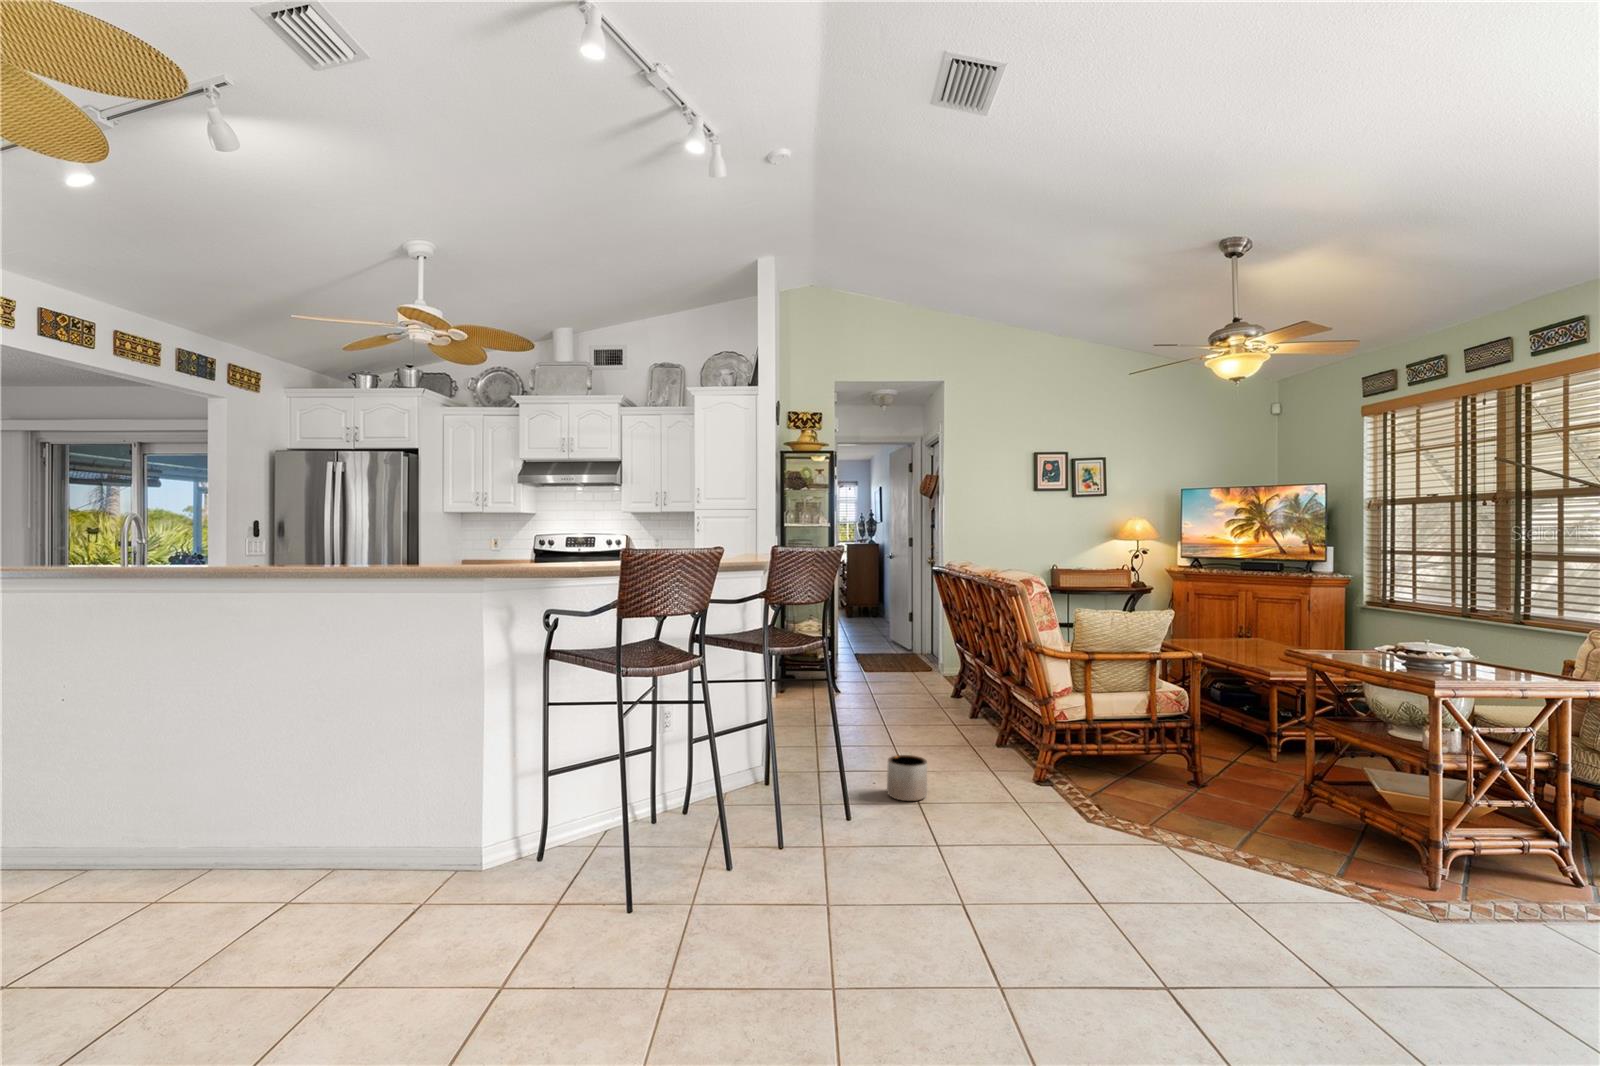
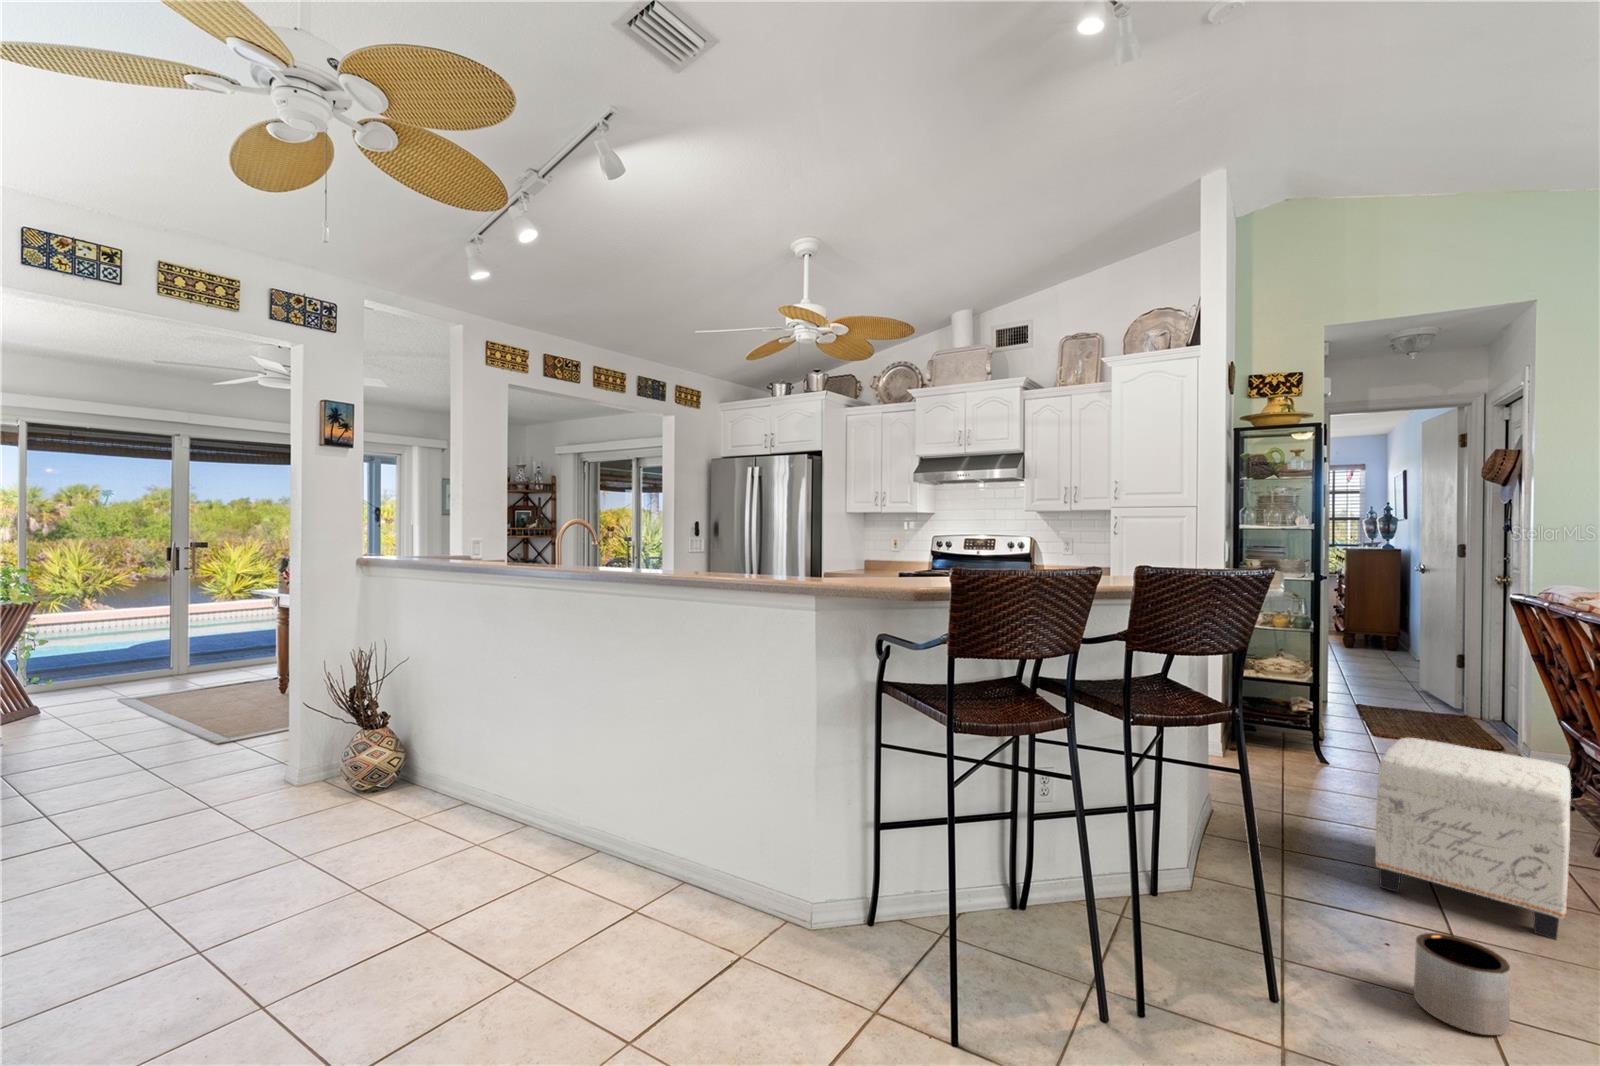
ottoman: none [868,658,956,756] -> present [1375,738,1571,939]

